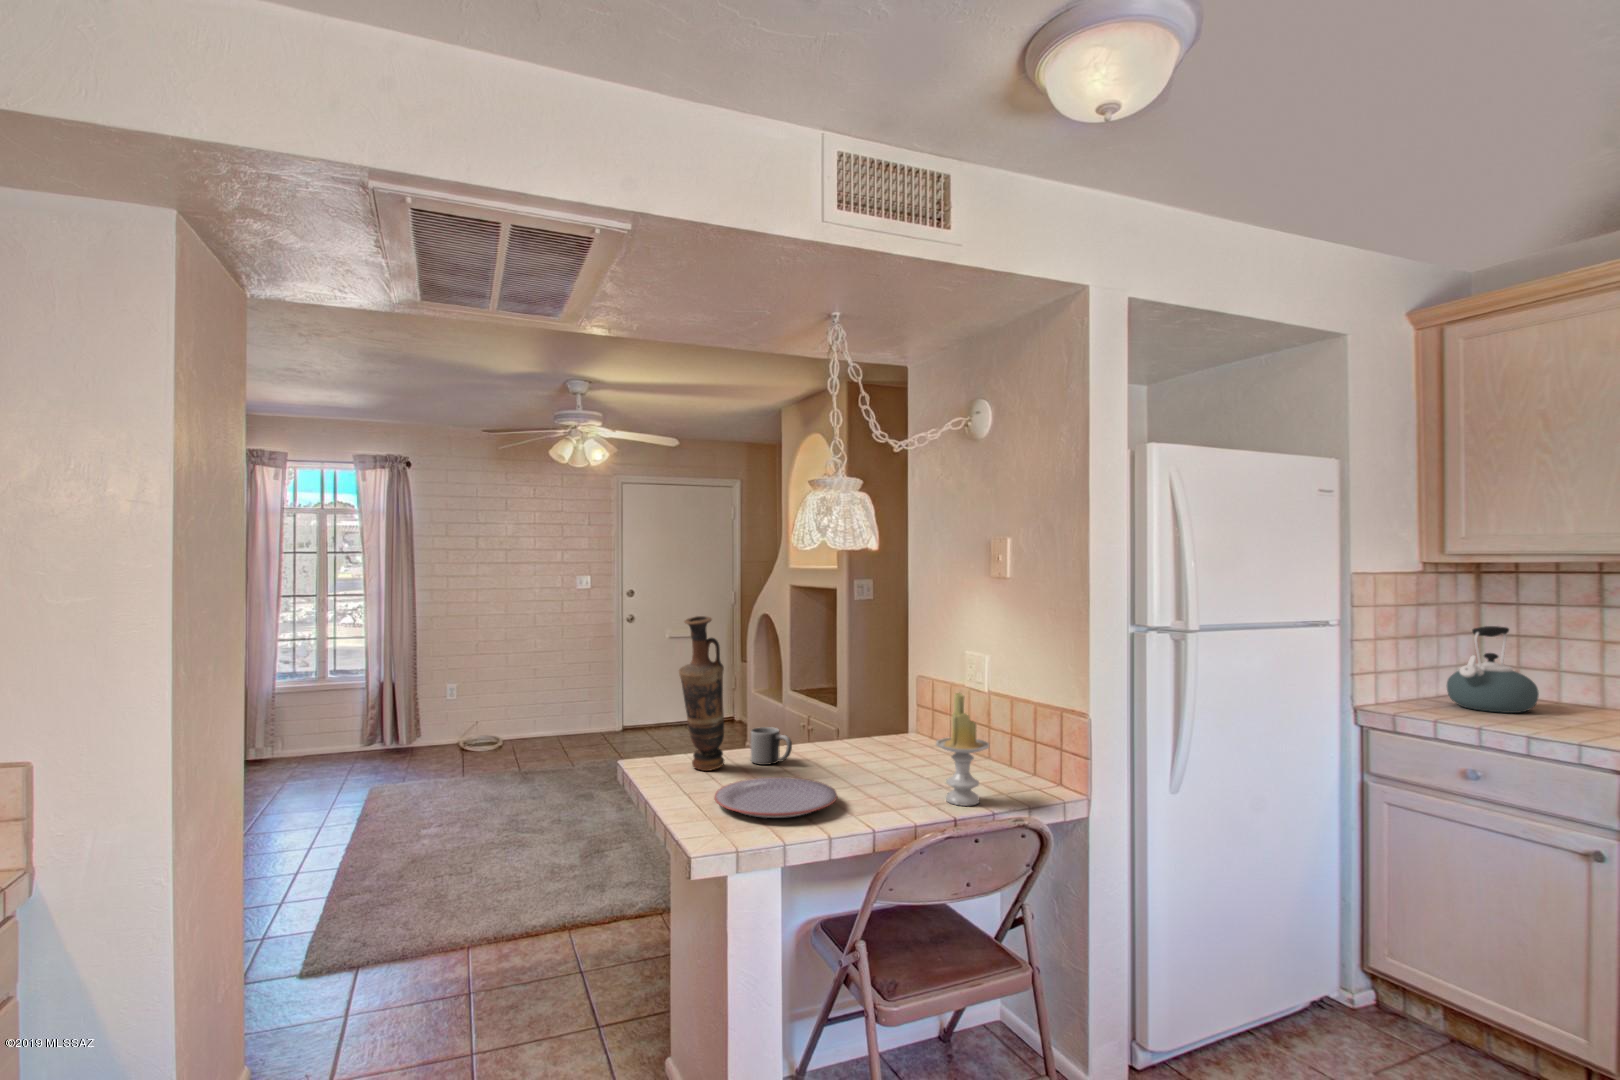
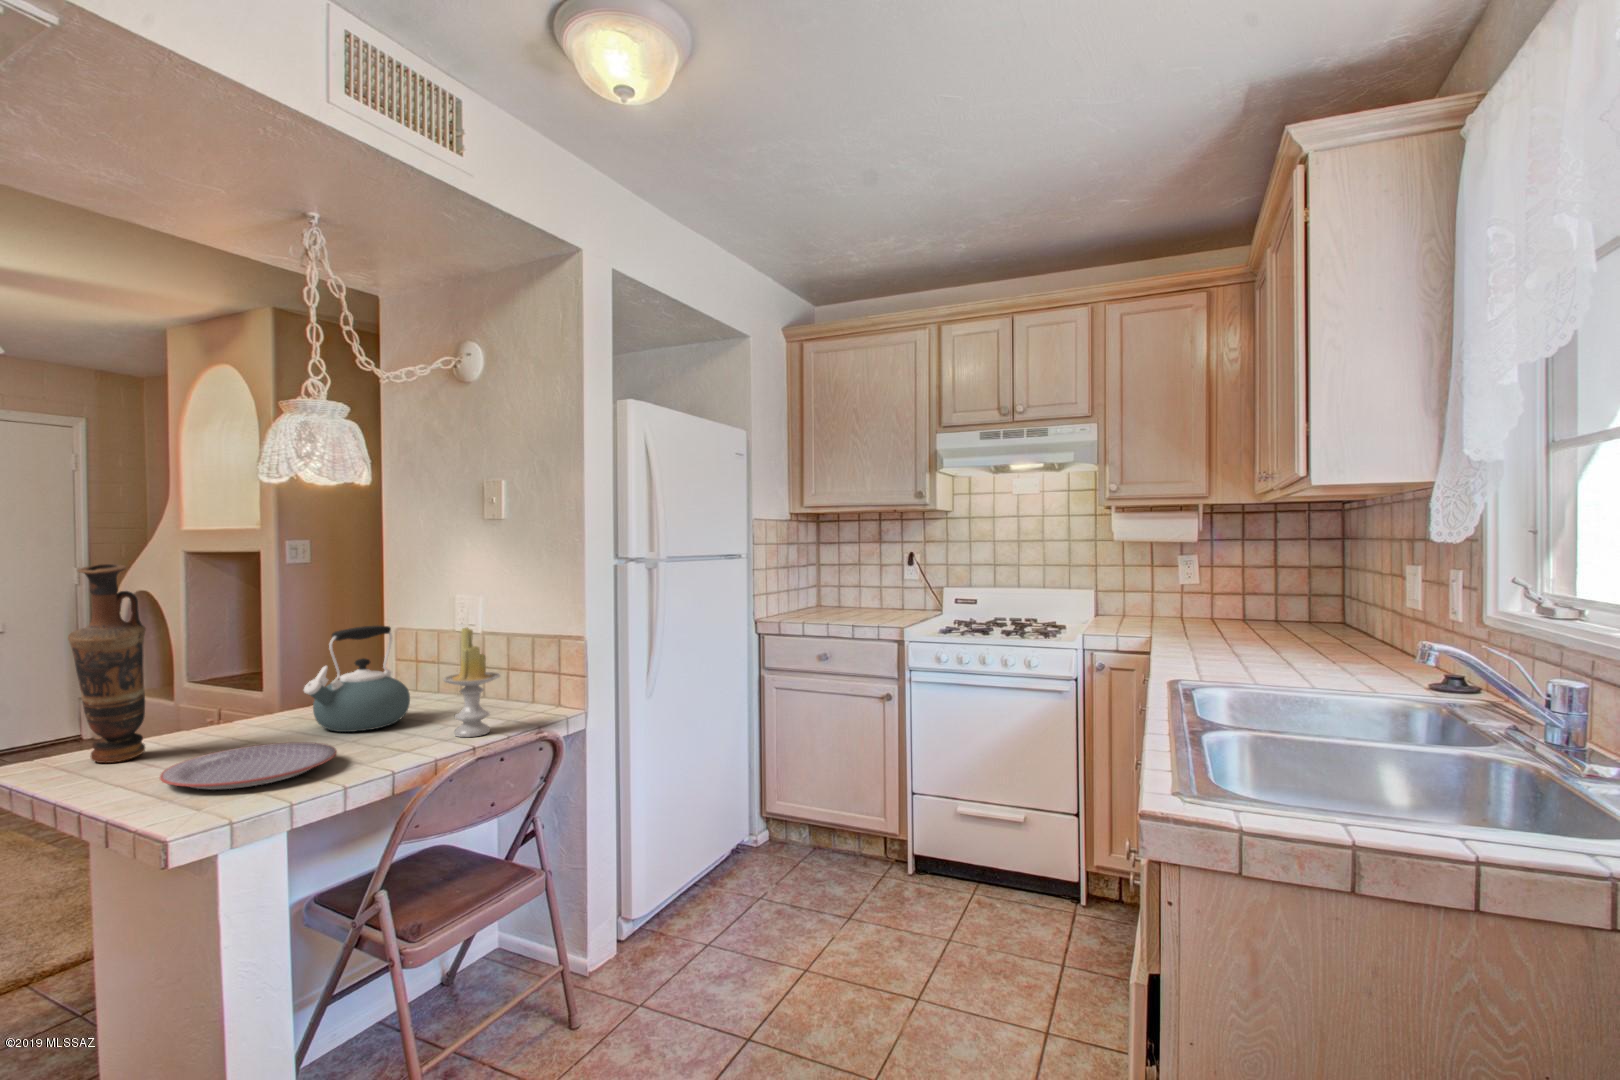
kettle: present [1447,626,1539,713] -> present [304,626,410,732]
mug: present [751,727,792,765] -> none [181,699,246,744]

